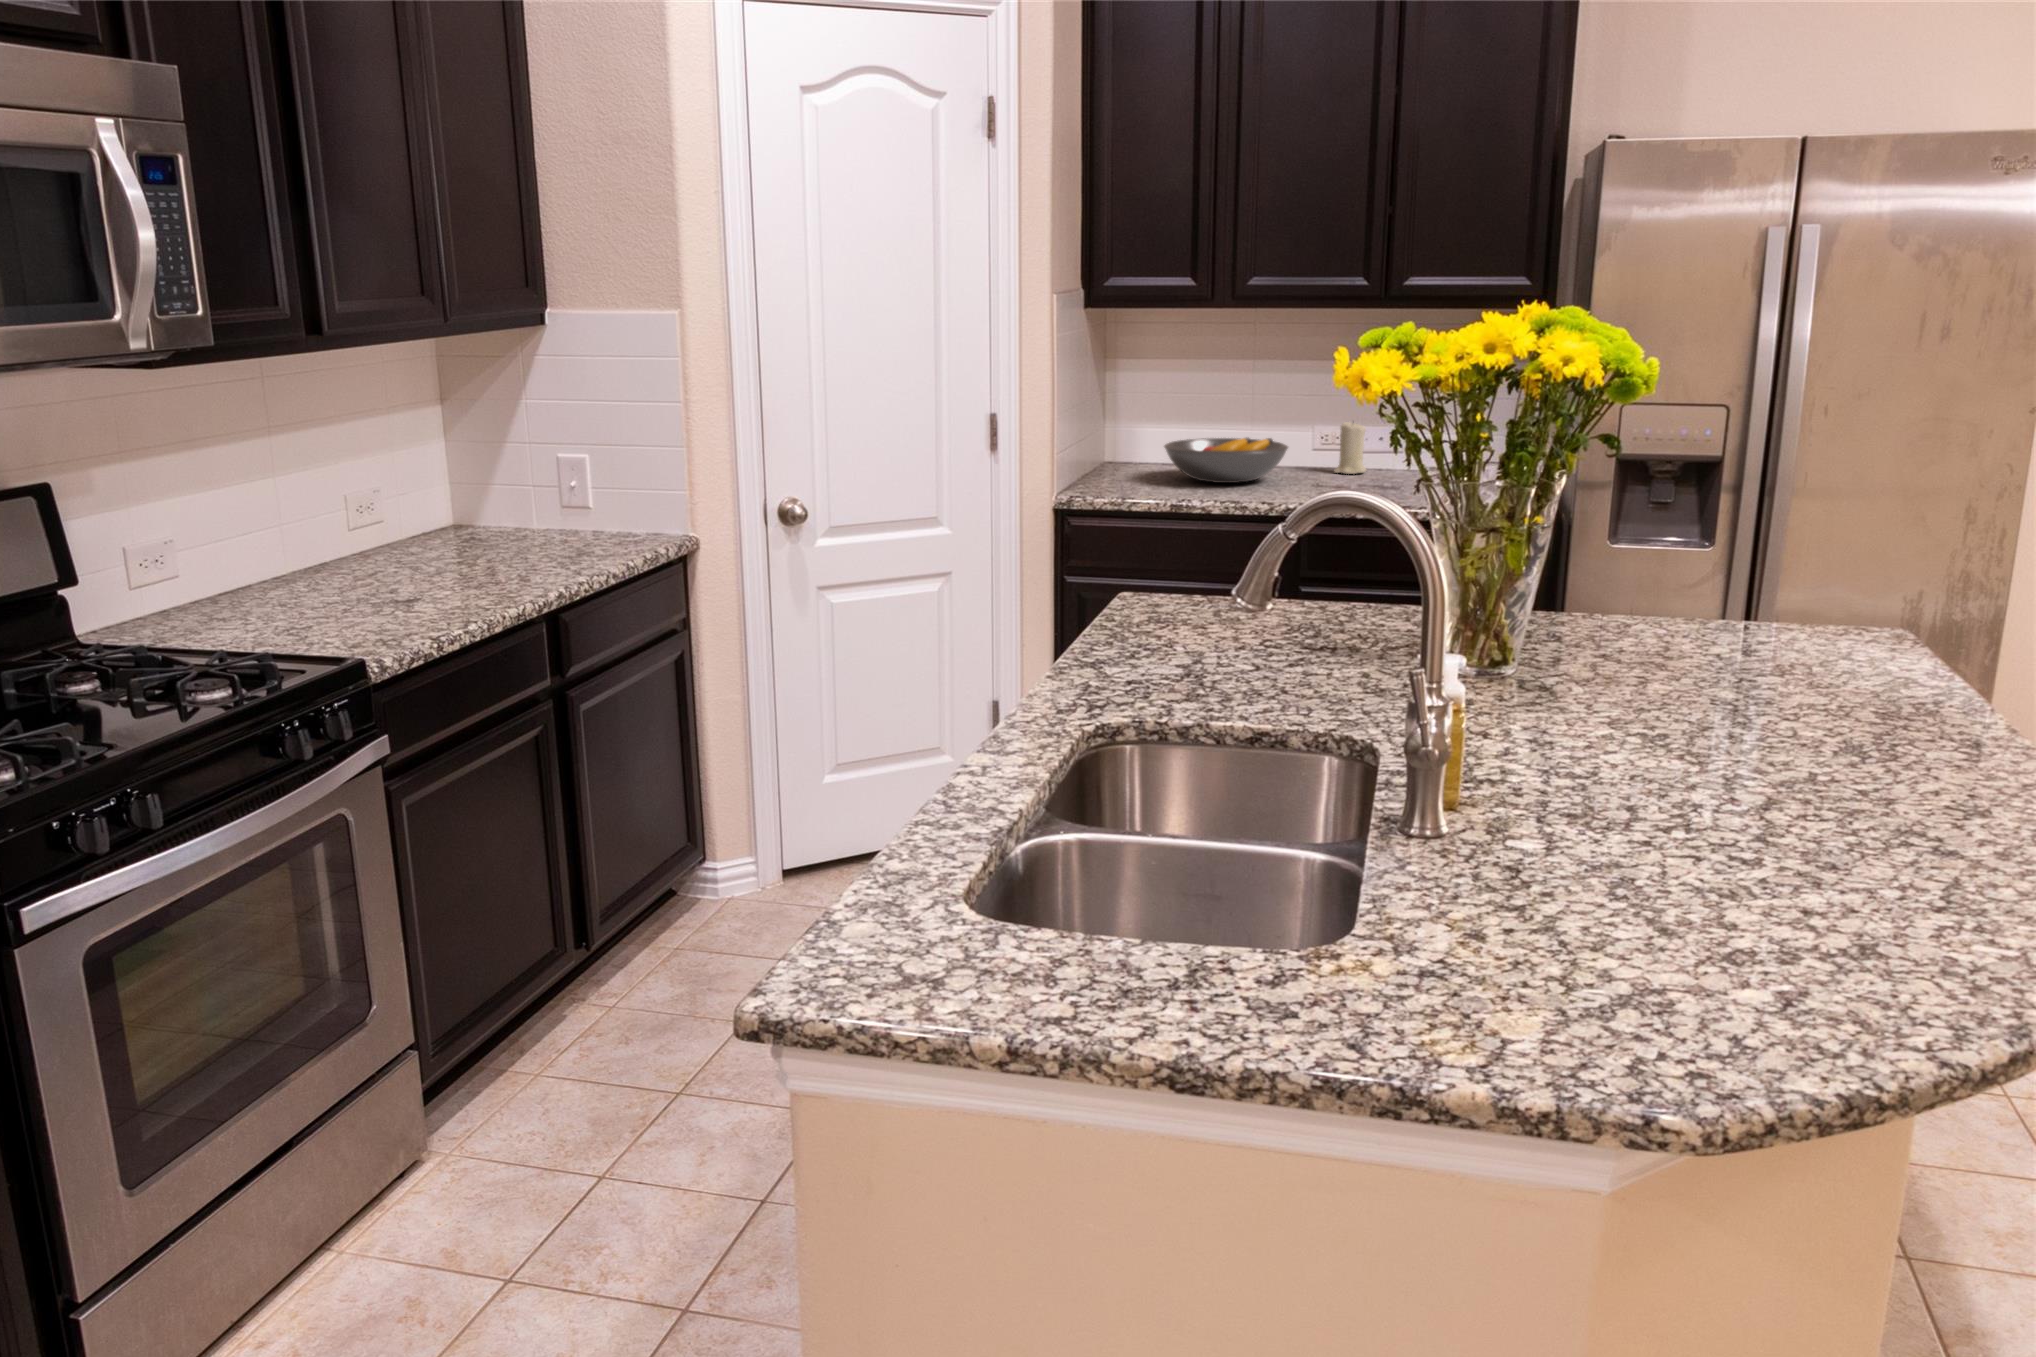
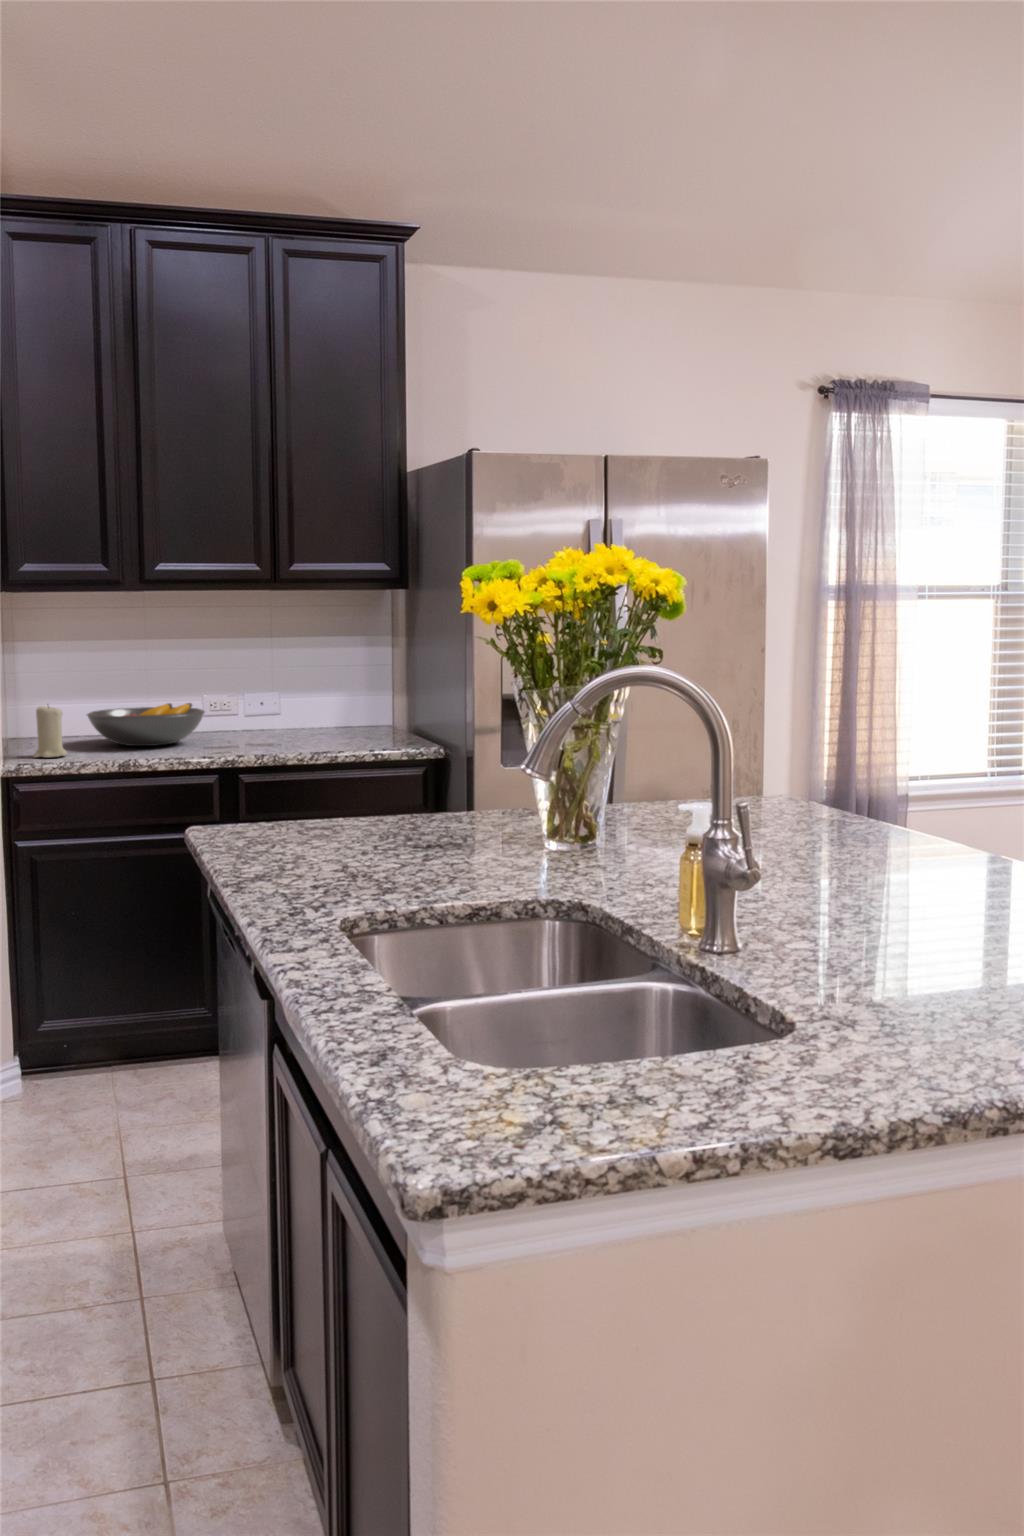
candle: present [1334,422,1366,474] -> present [33,706,67,758]

